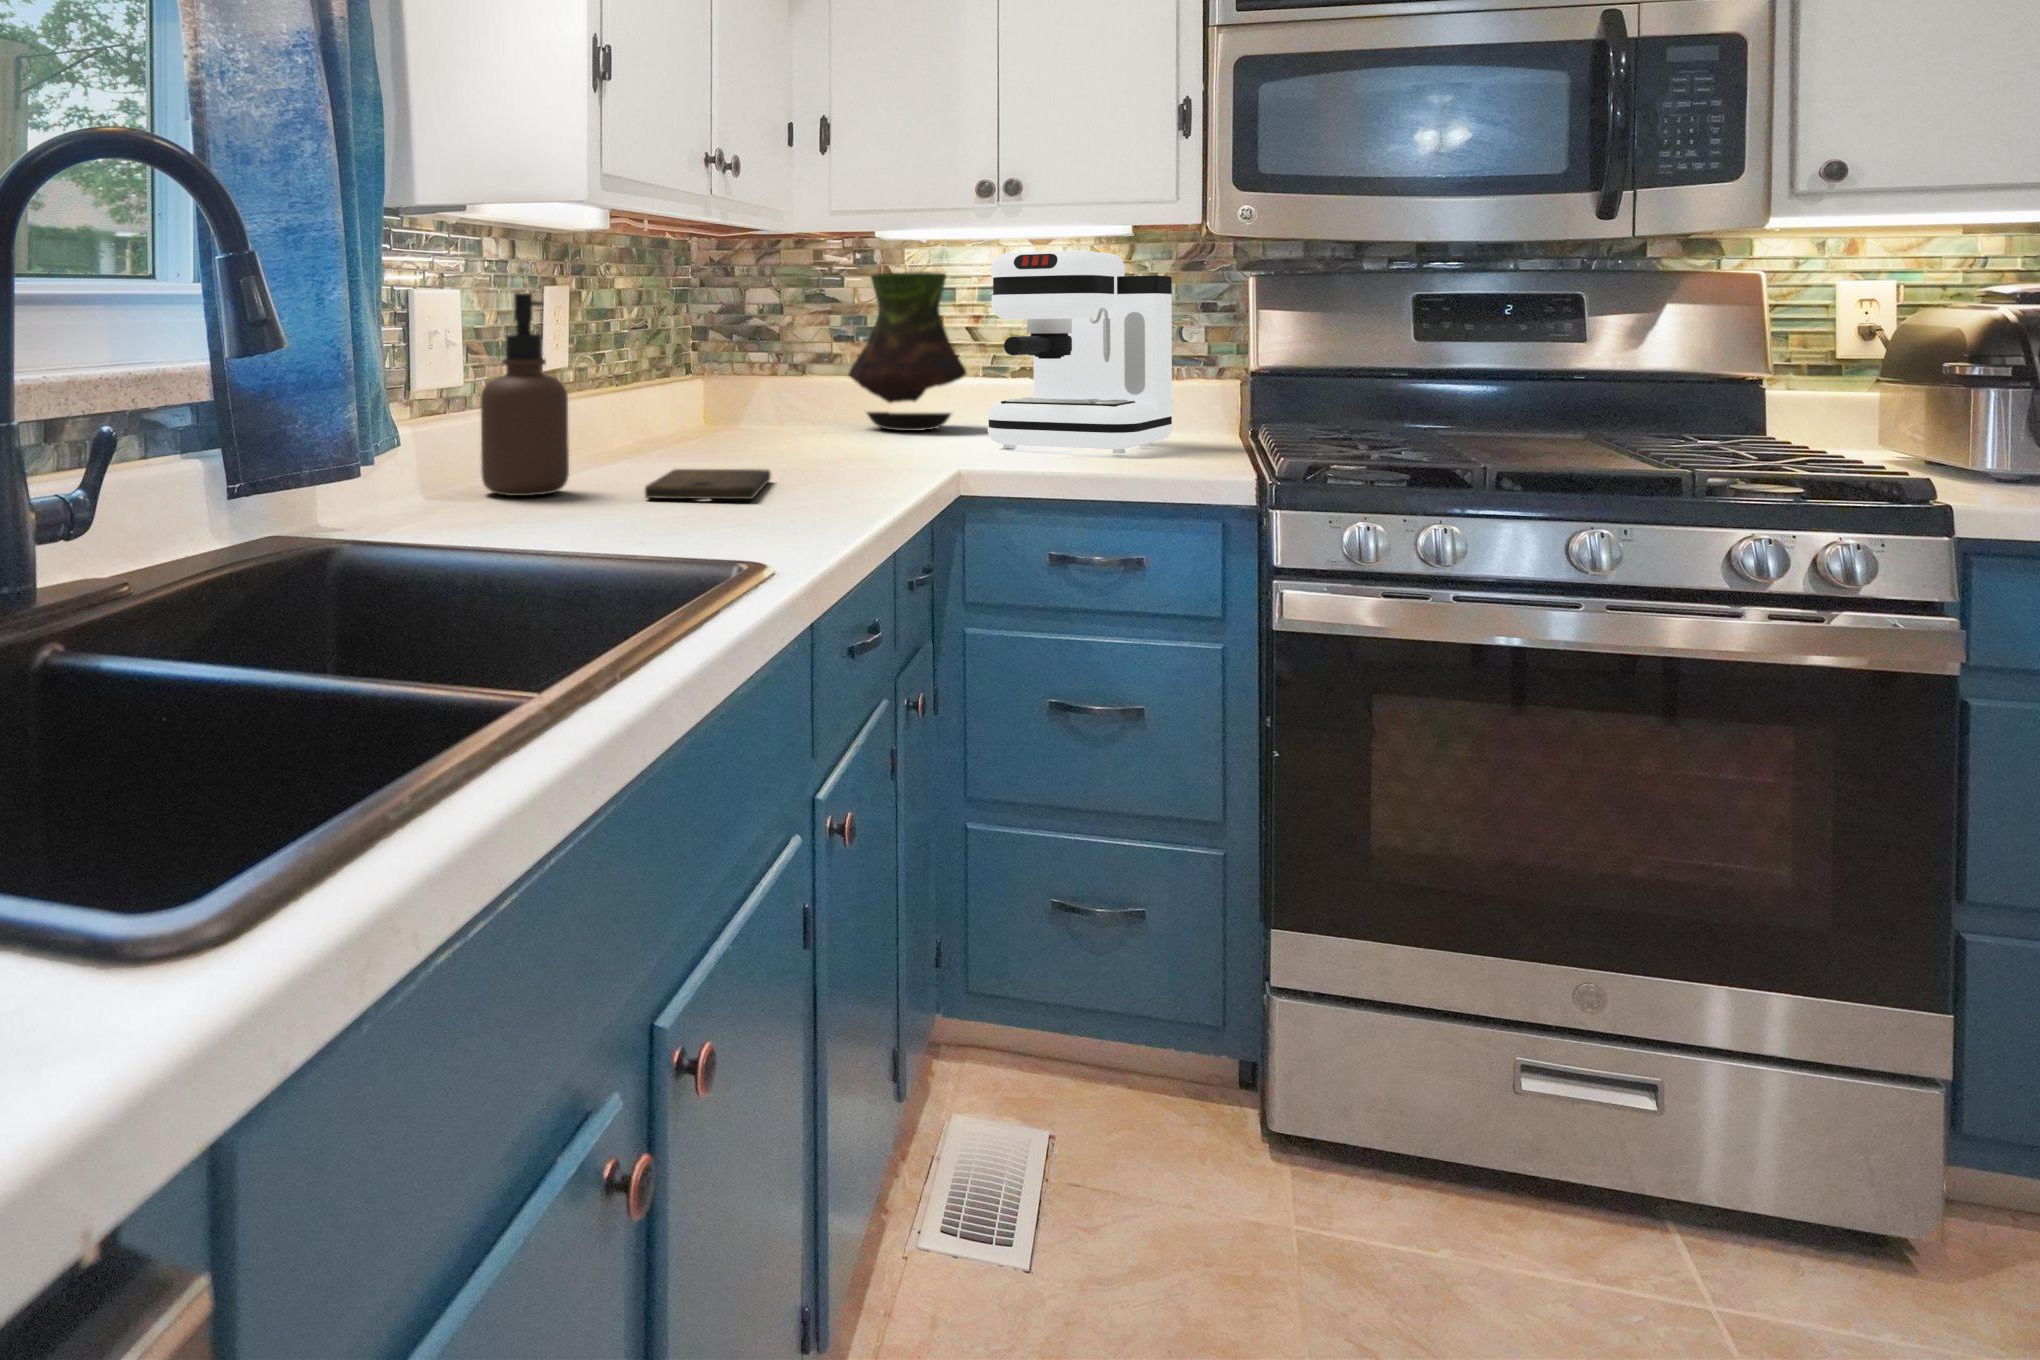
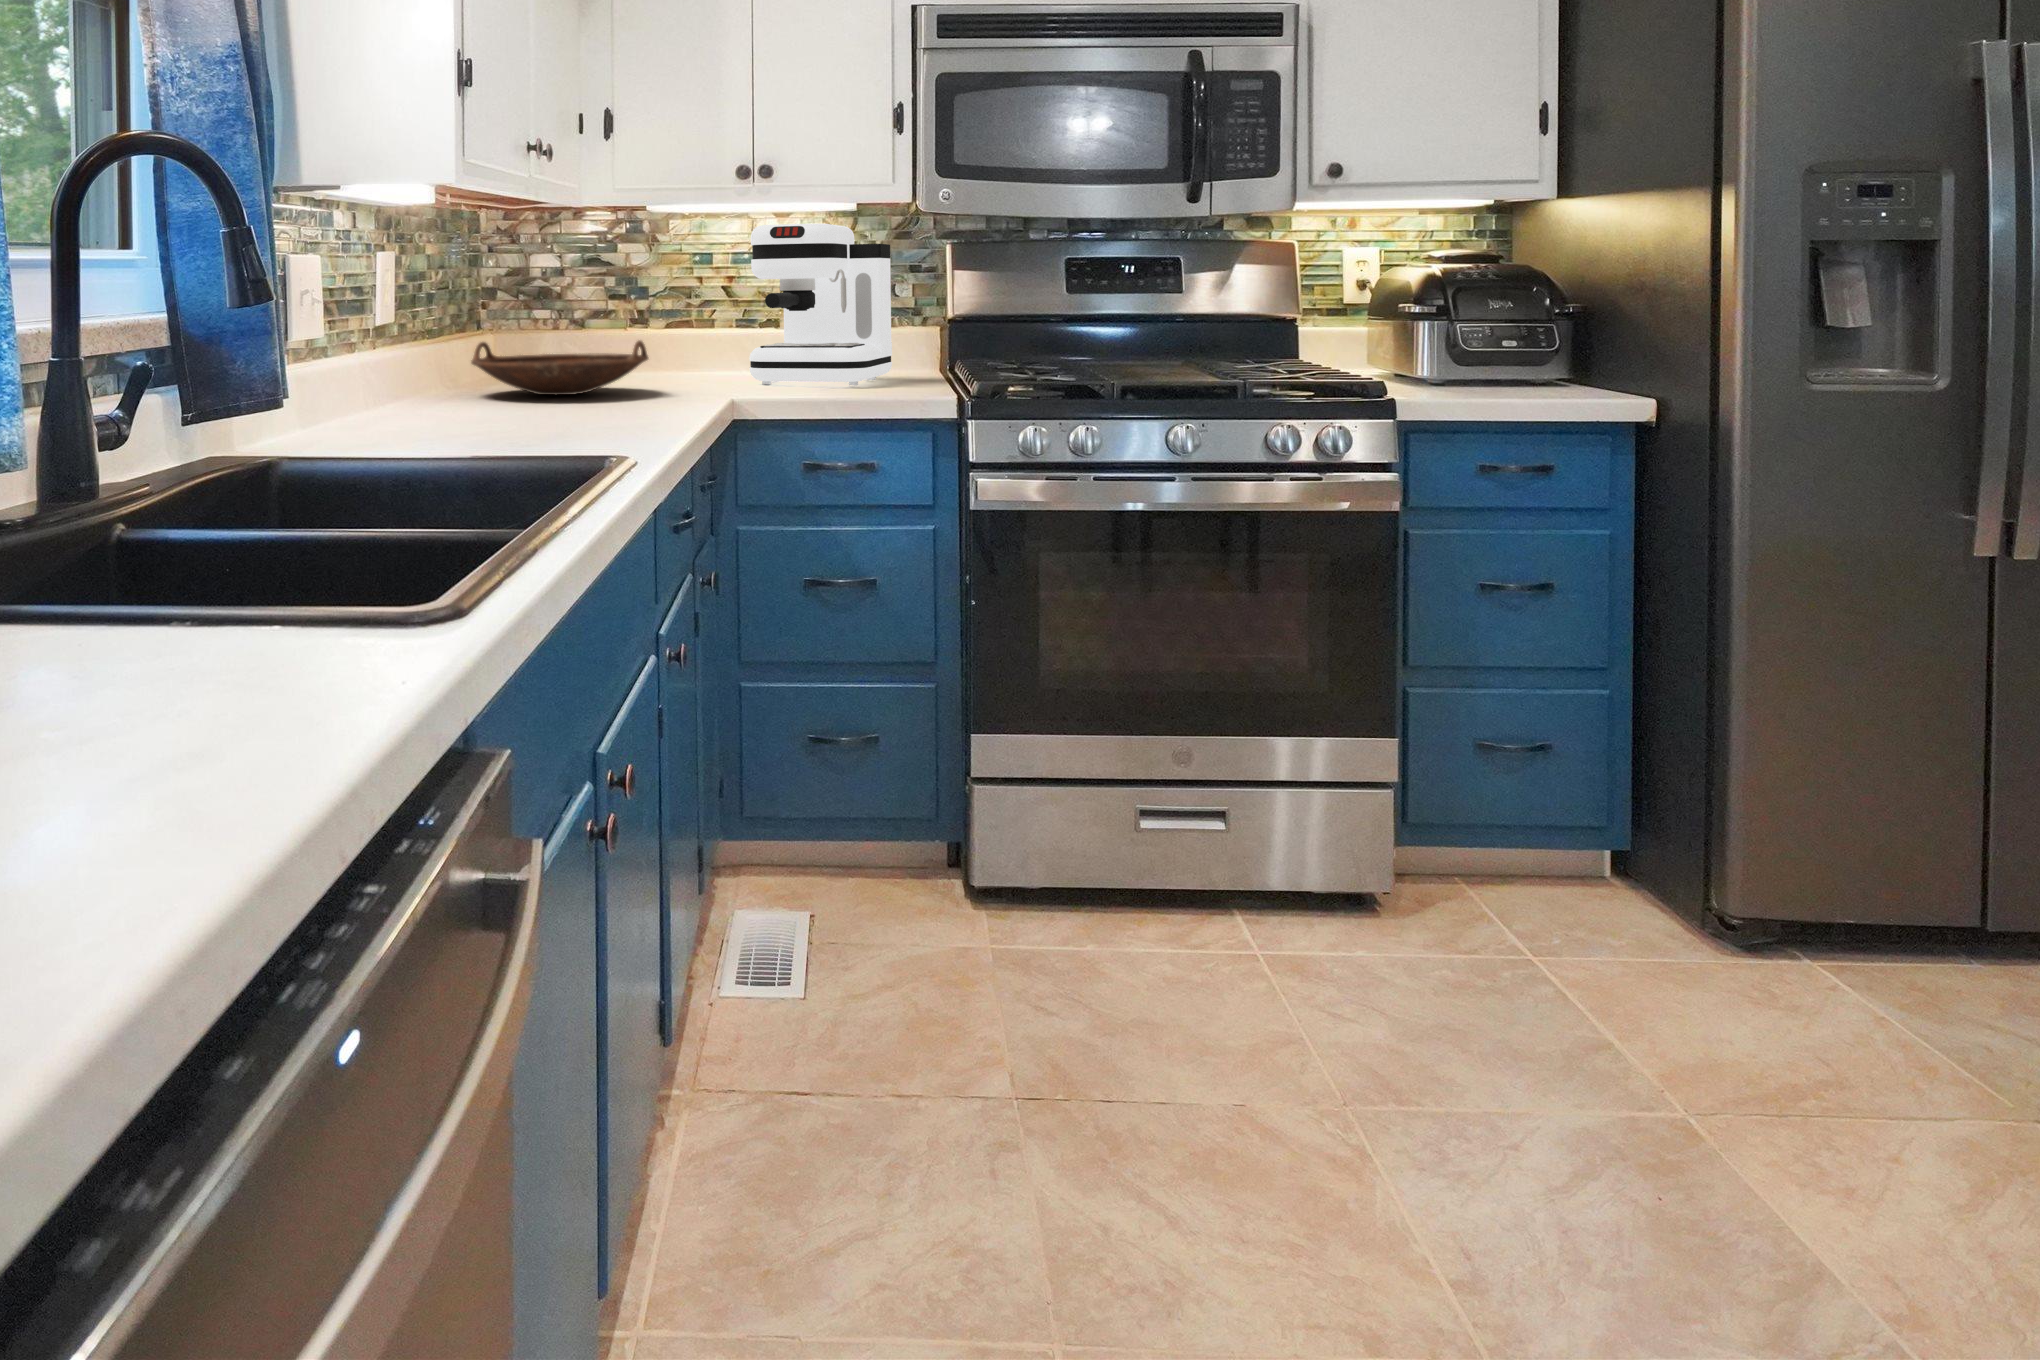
vase: present [849,272,967,431] -> none [626,241,728,374]
soap dispenser: present [481,293,569,496] -> none [350,258,427,428]
bowl: none [650,390,858,456] -> present [471,340,648,395]
cutting board: present [645,469,771,499] -> none [497,402,591,426]

